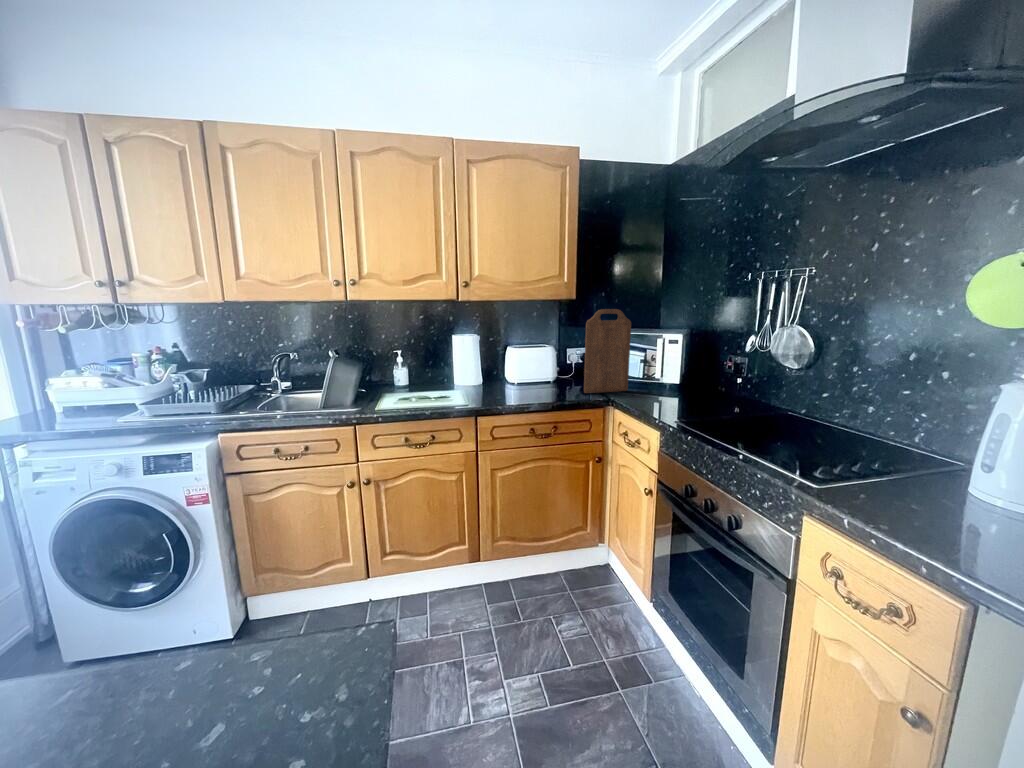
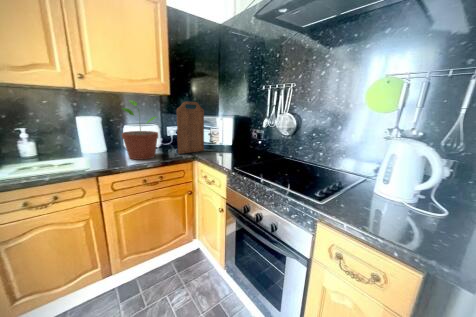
potted plant: none [507,310,559,398] -> present [122,100,158,159]

